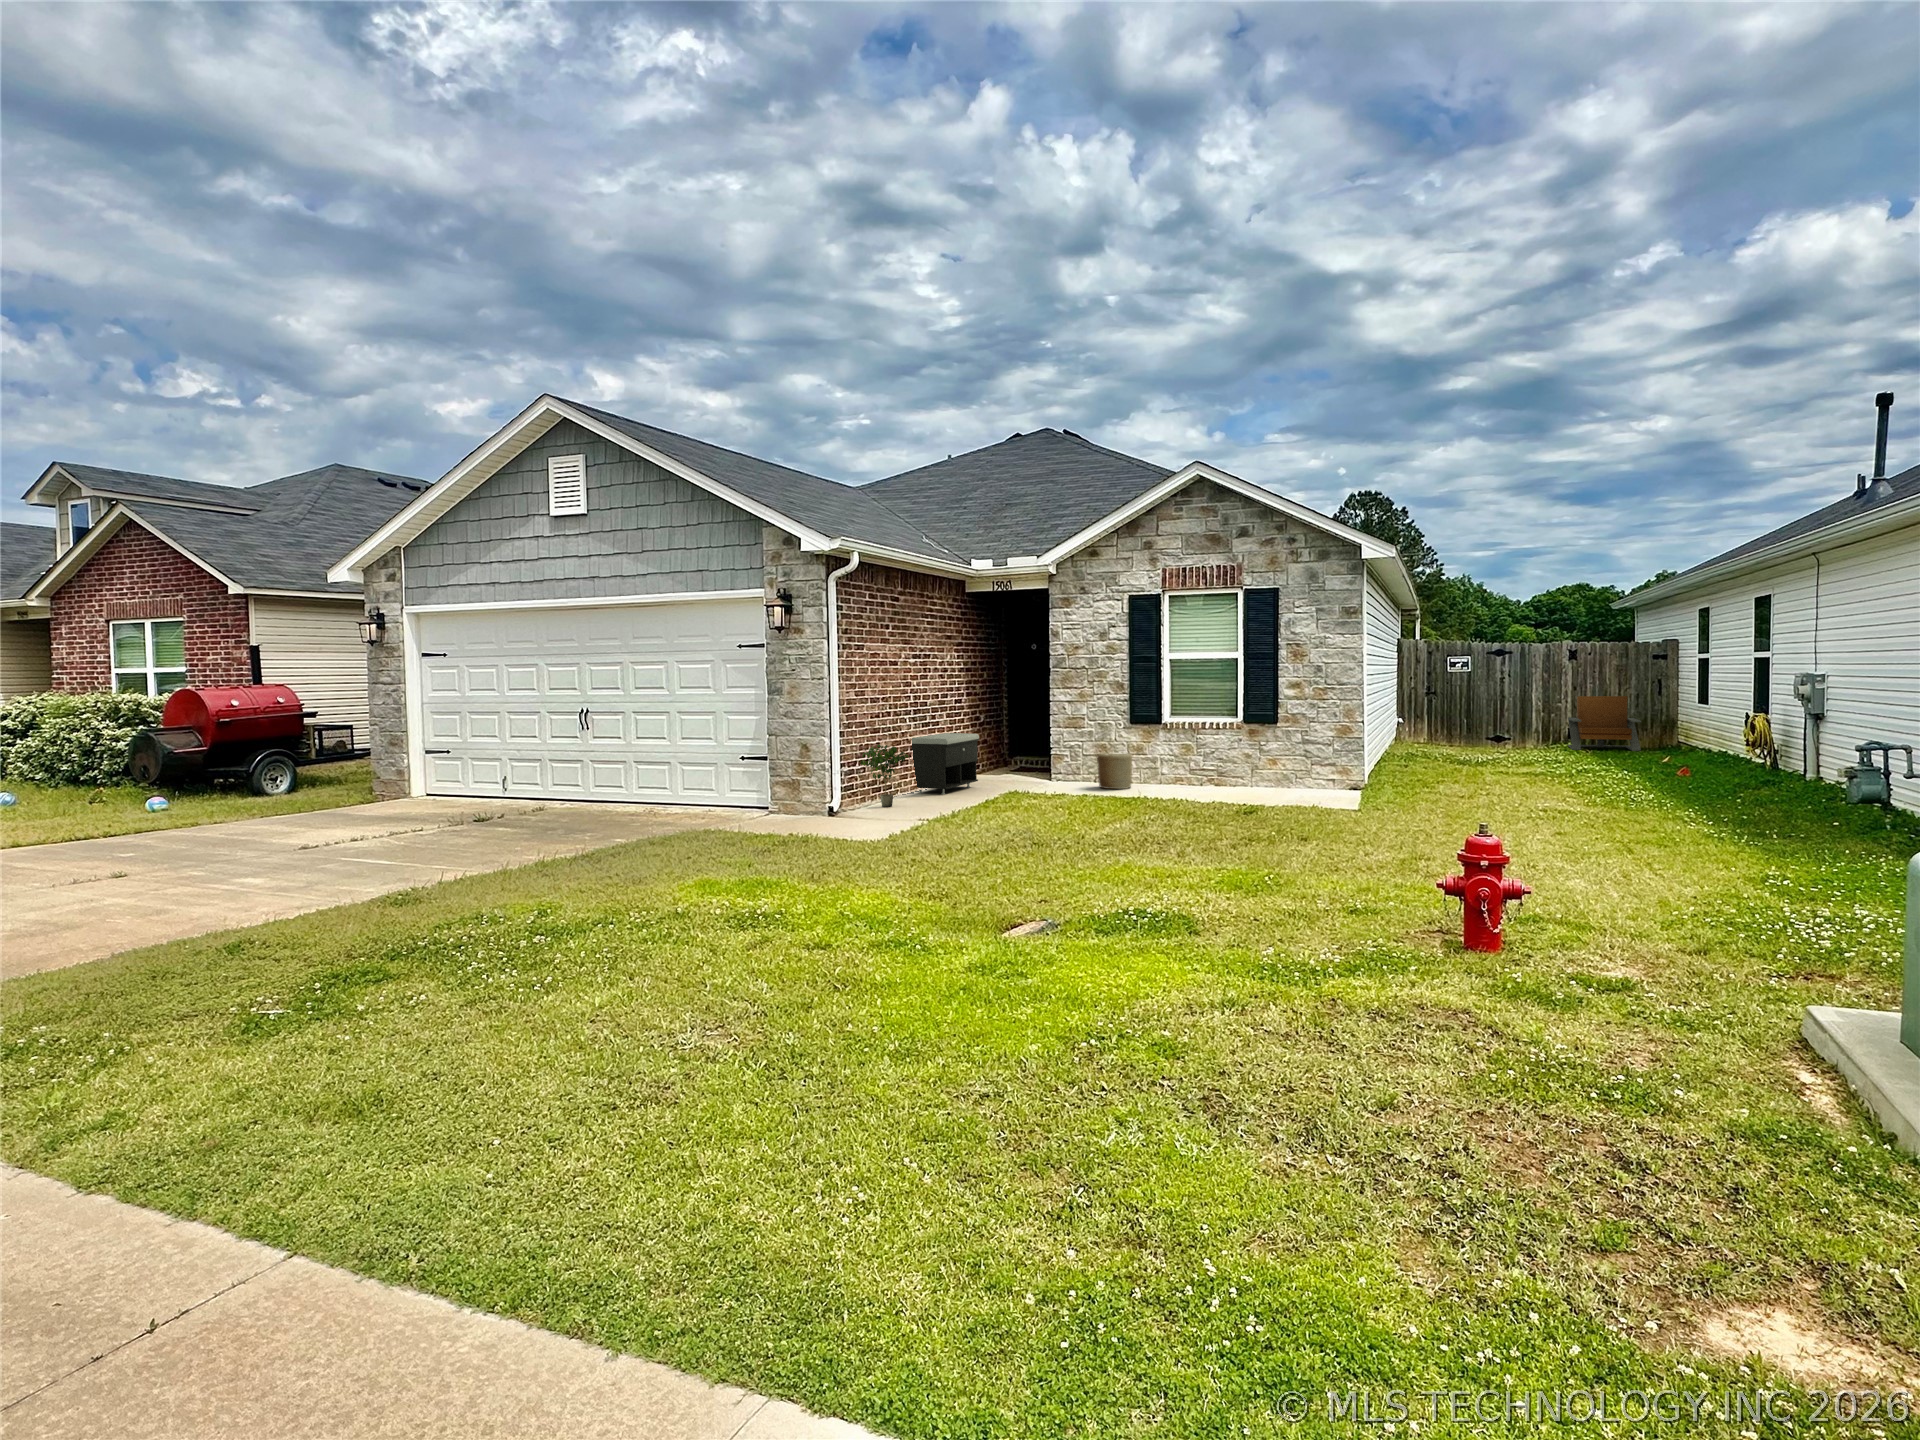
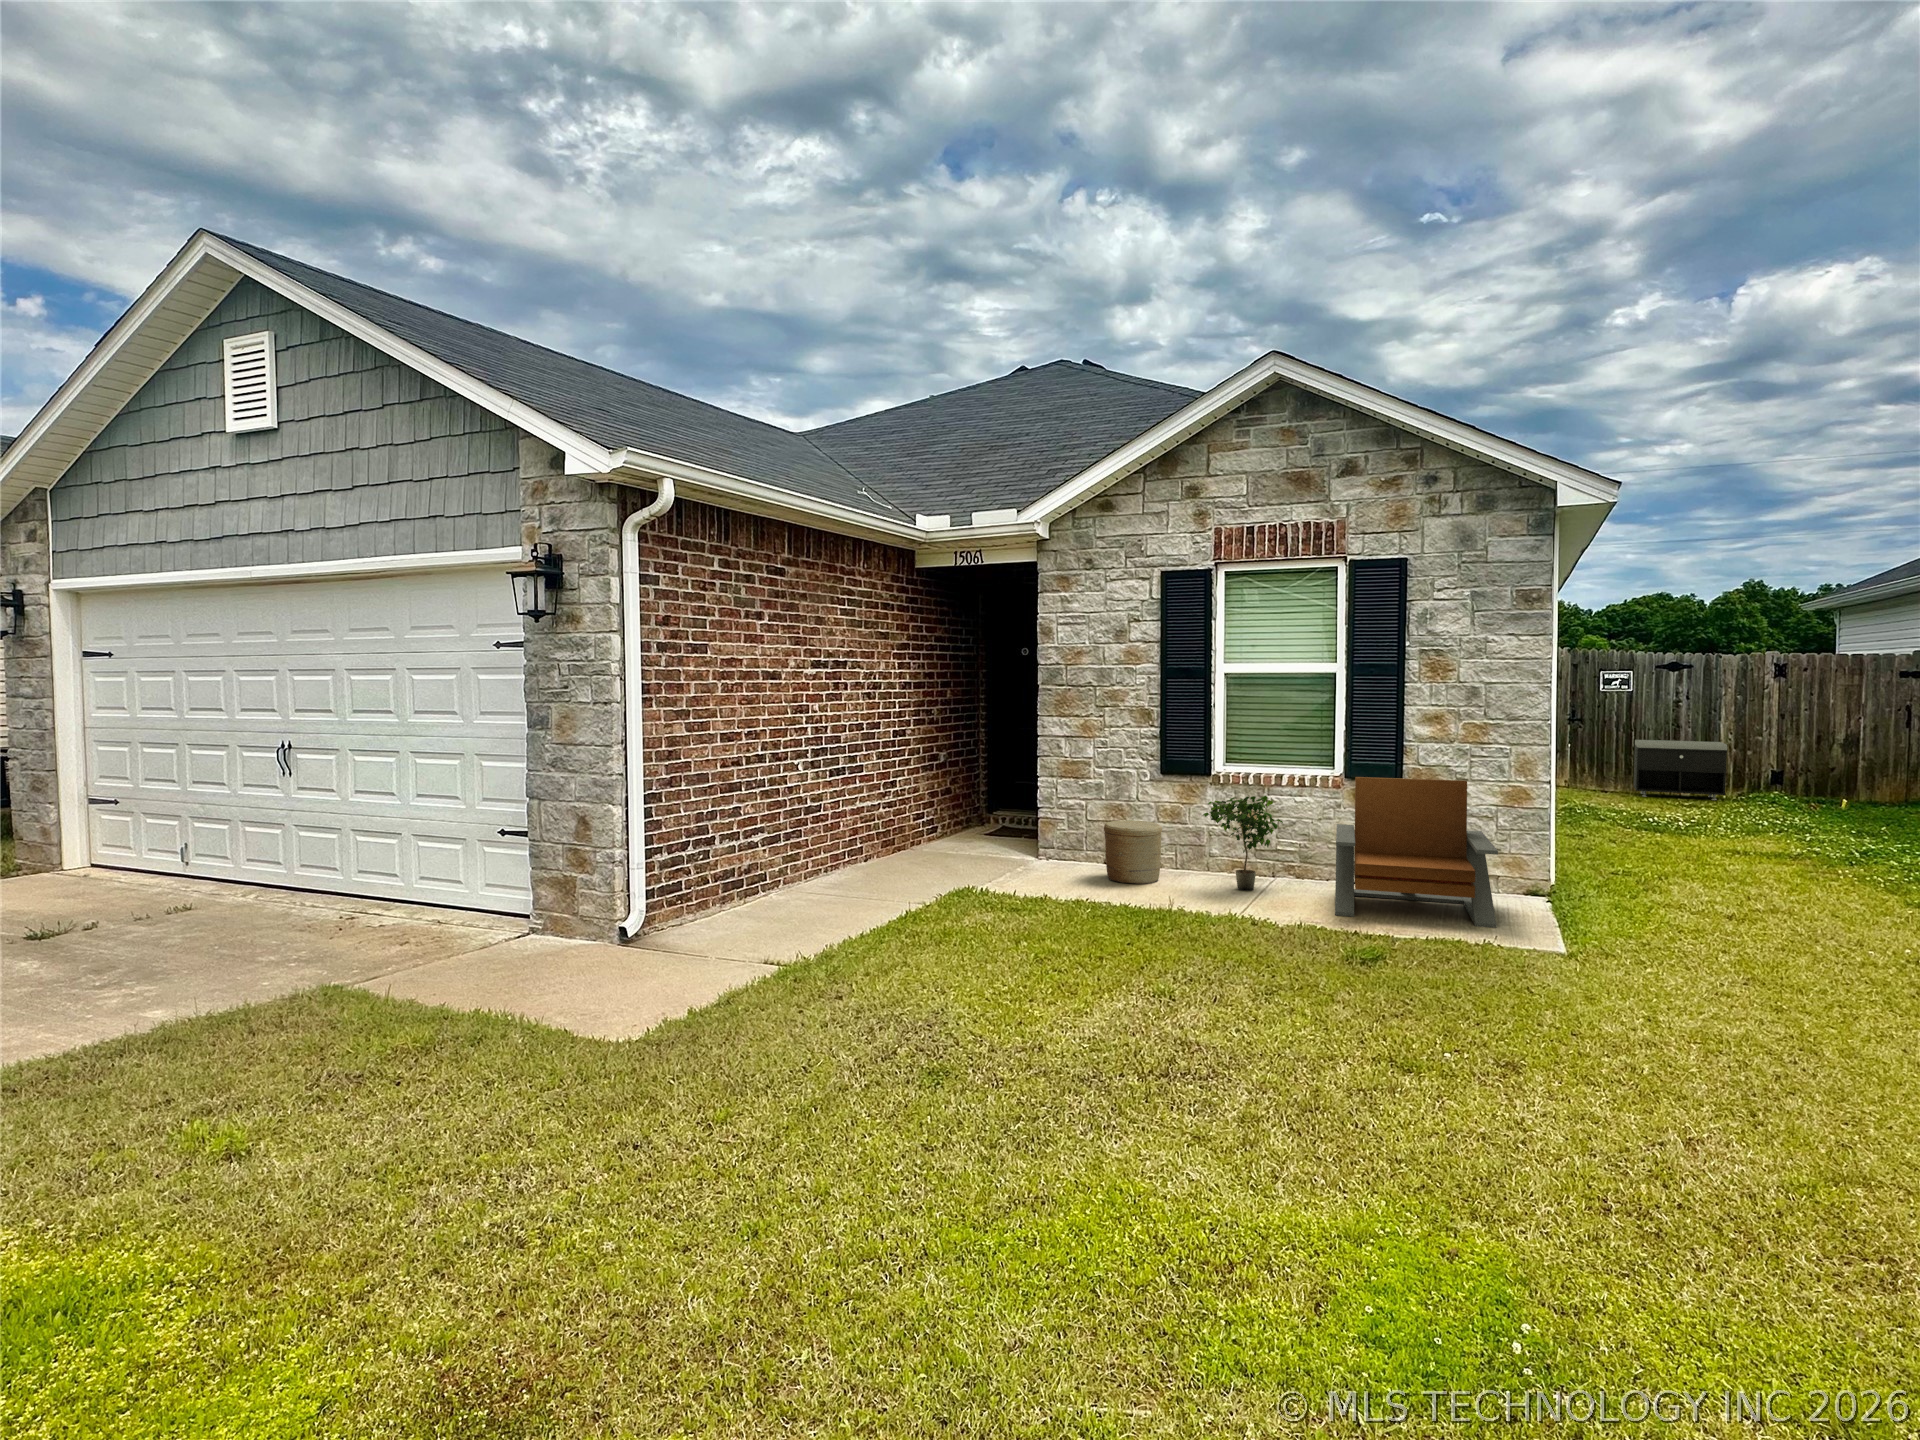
lounge chair: present [1568,696,1641,751] -> present [1335,777,1498,928]
storage bench: present [912,733,979,794] -> present [1634,740,1727,800]
potted plant: present [860,745,909,807] -> present [1203,796,1283,891]

